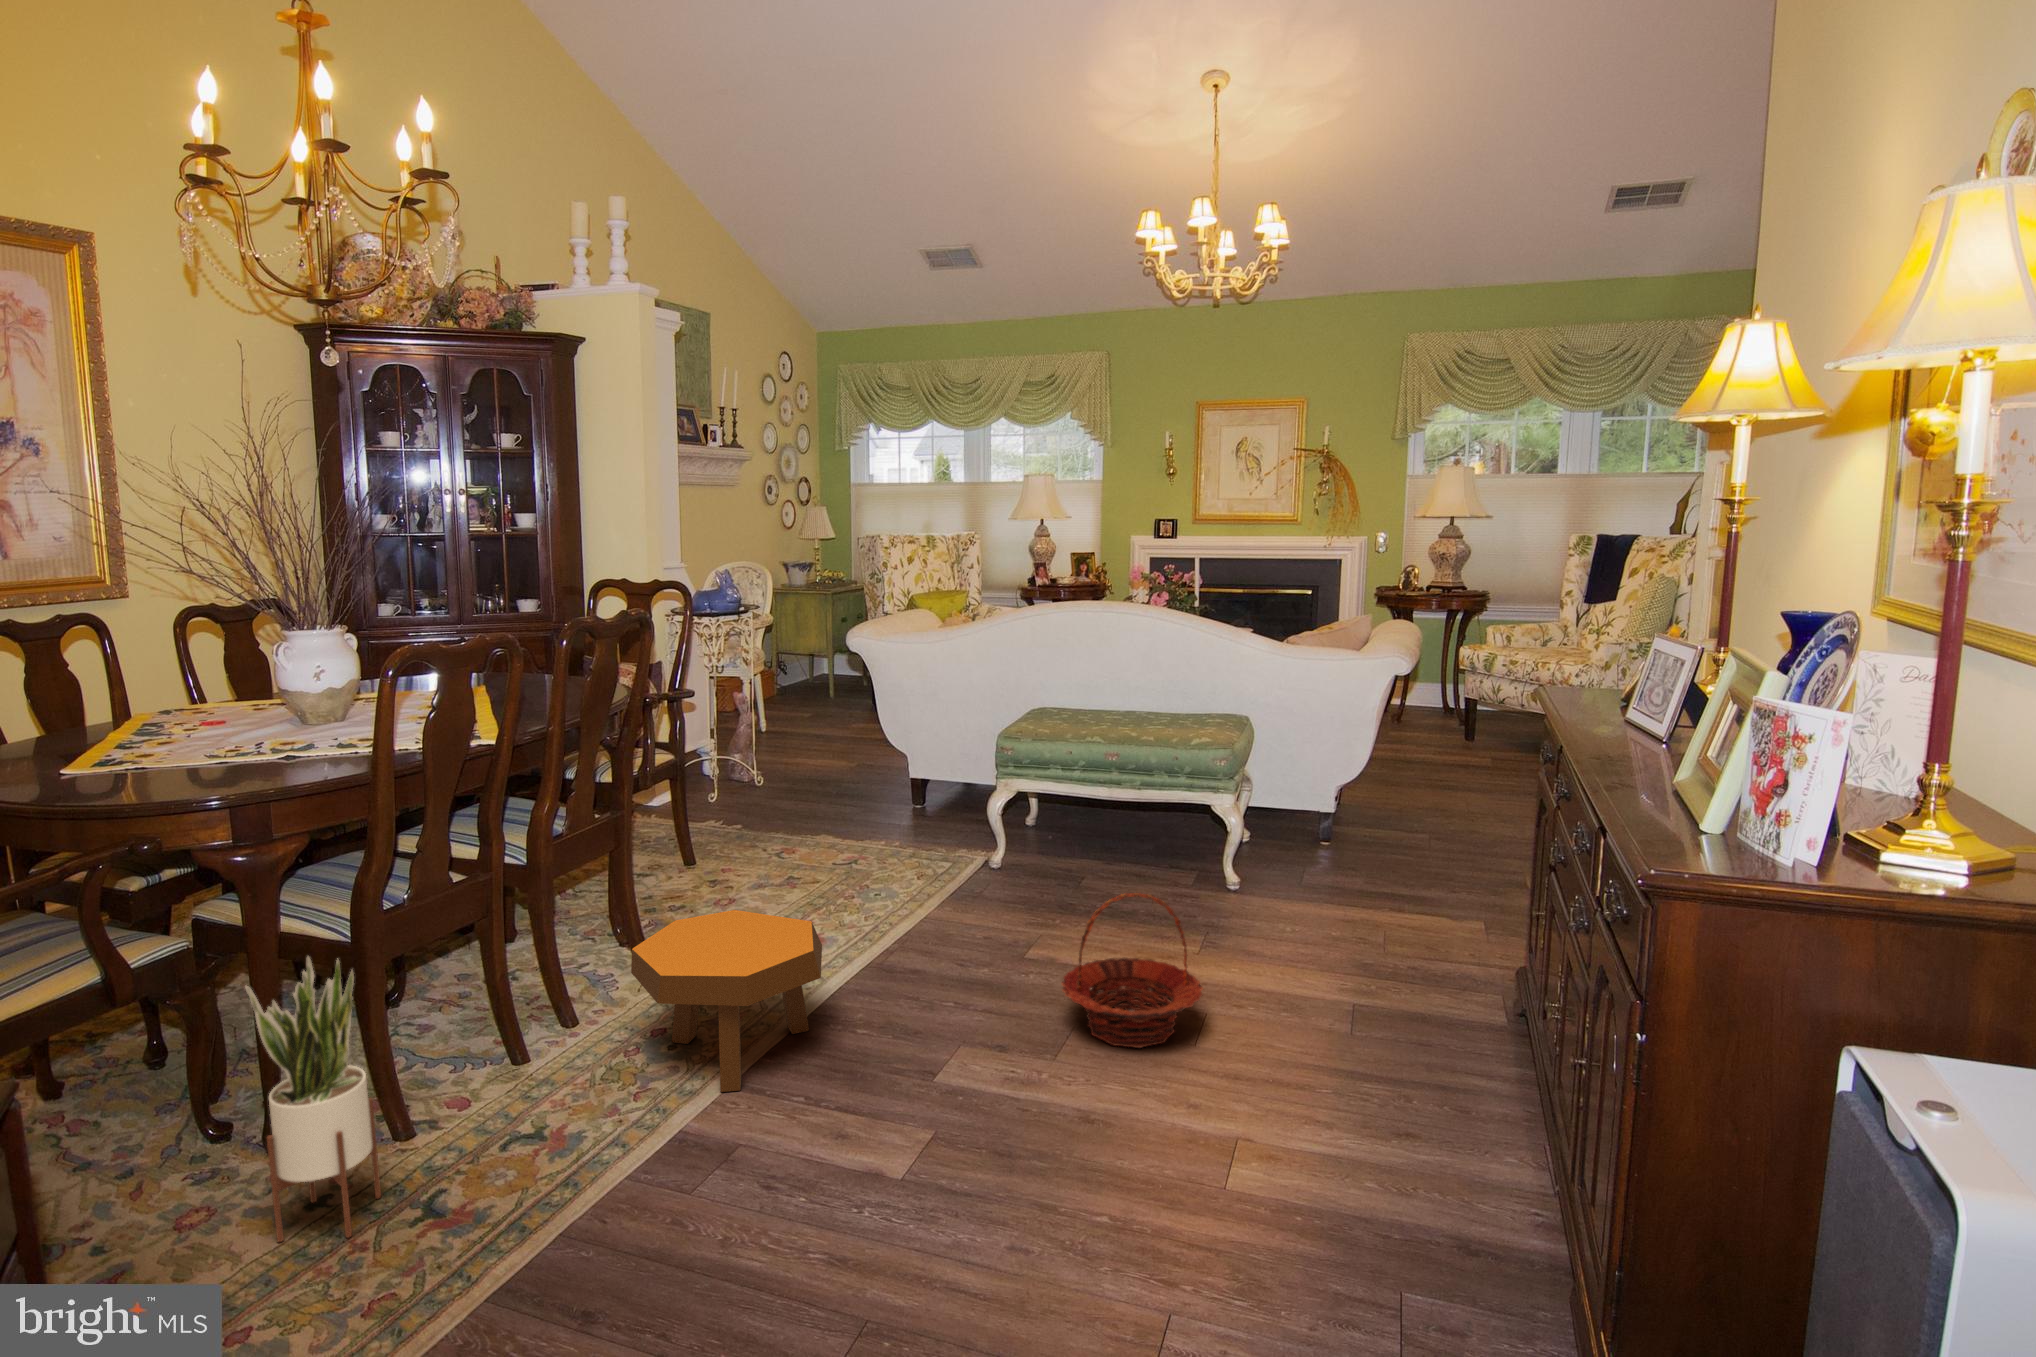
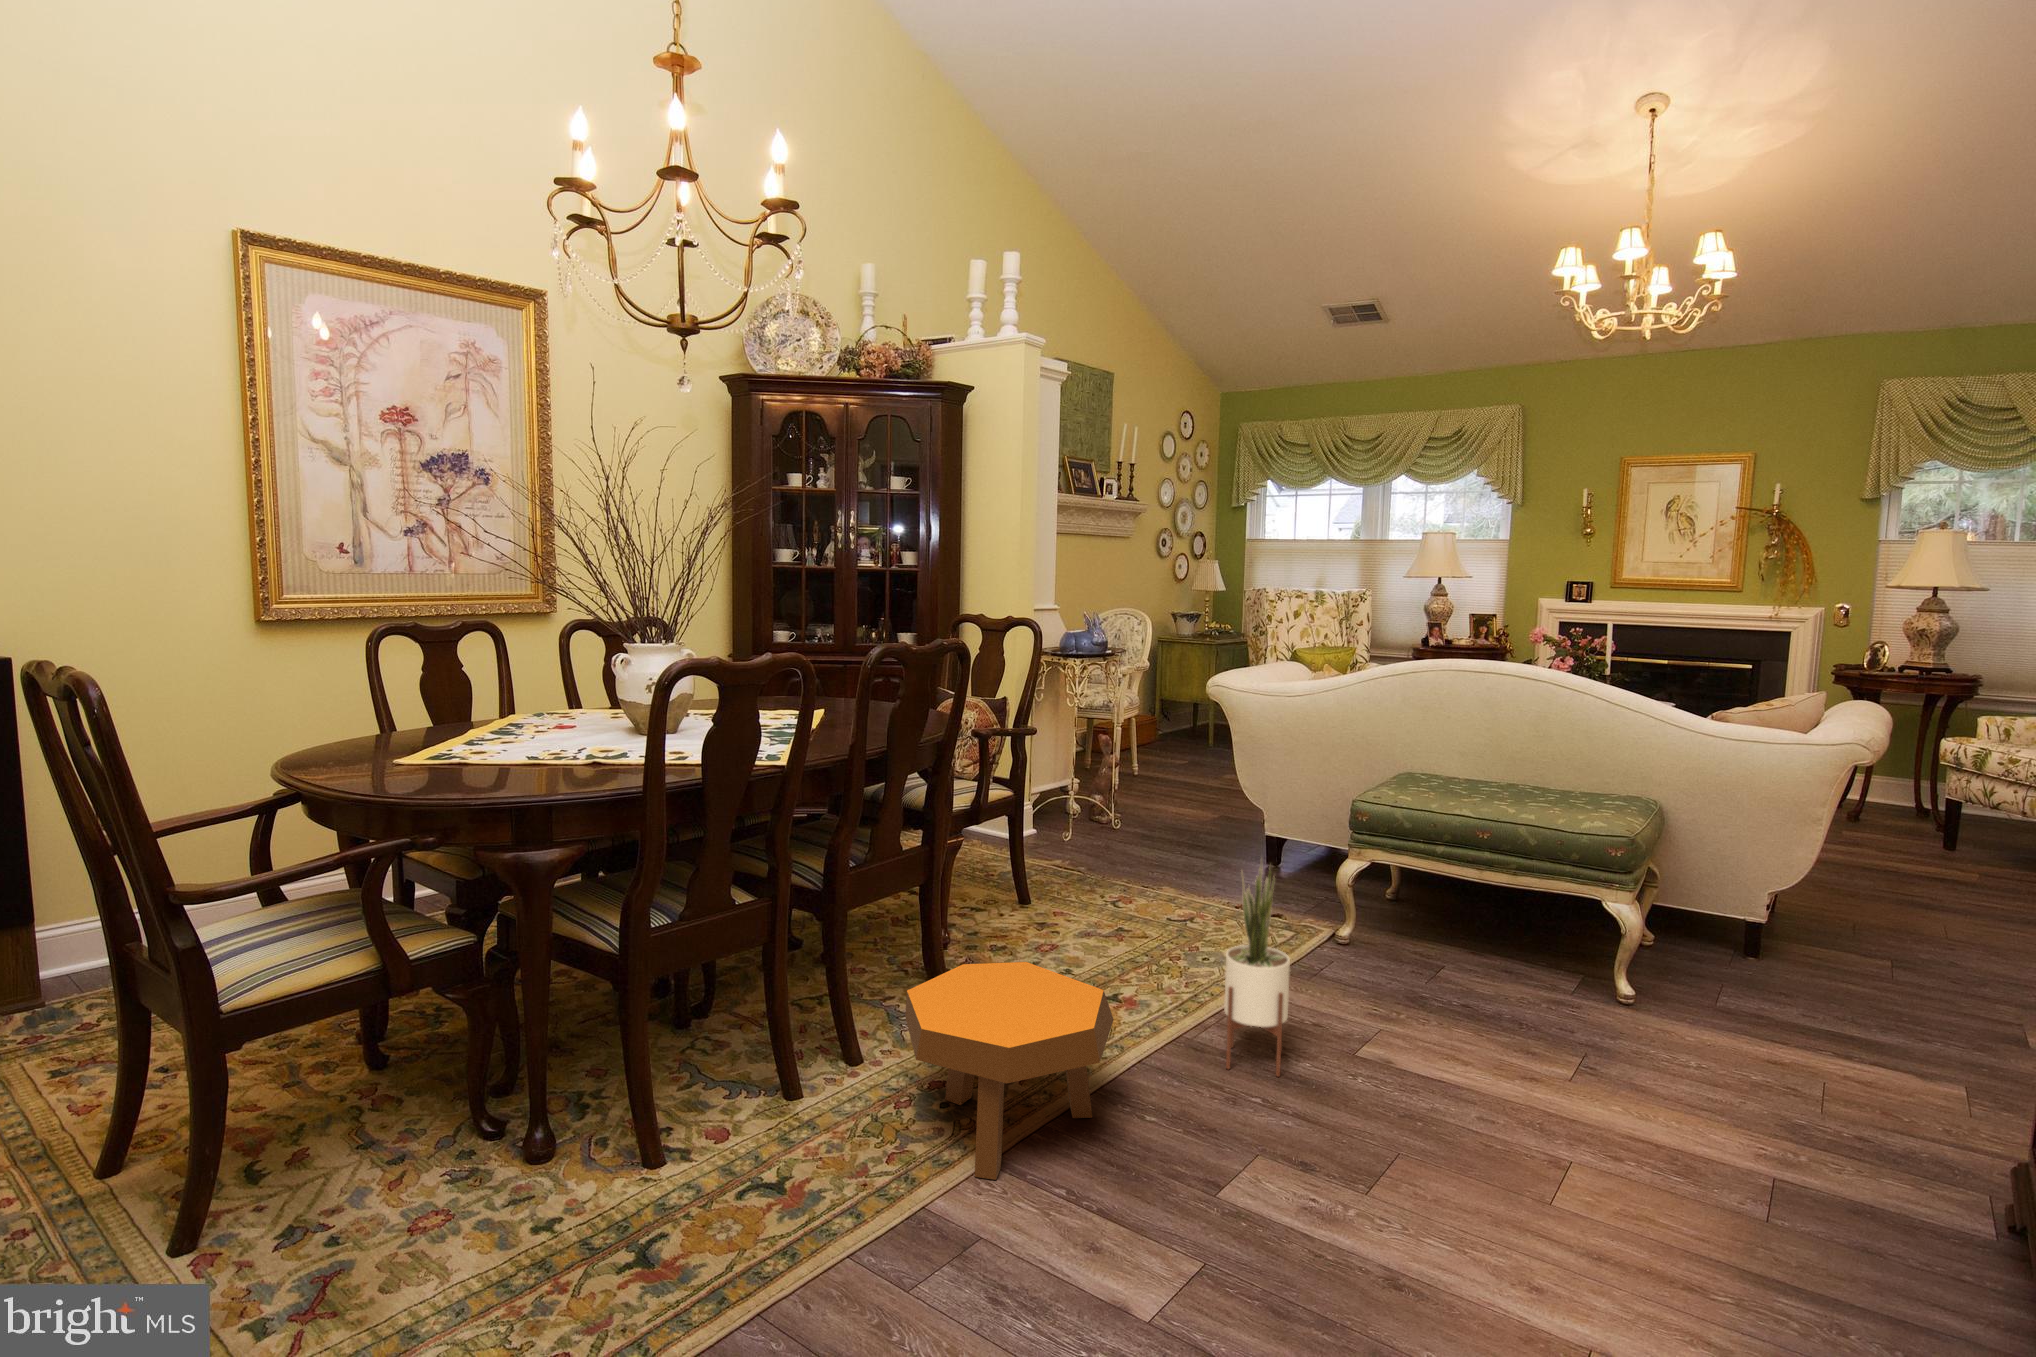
basket: present [1062,893,1203,1048] -> none [1408,1023,1623,1244]
potted plant: present [245,957,381,1242] -> present [1224,866,1290,1076]

